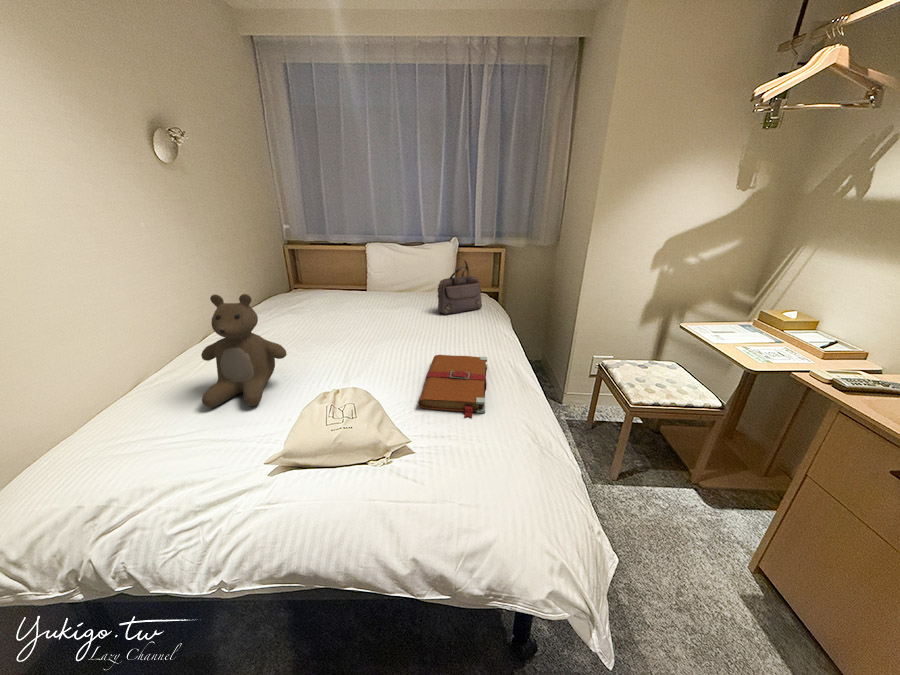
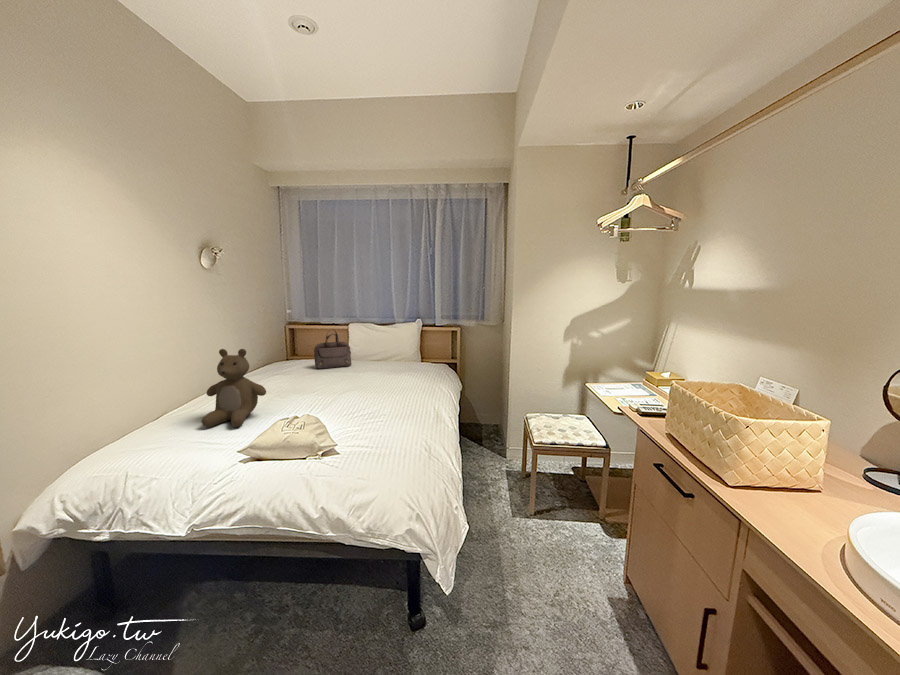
handbag: present [438,260,482,314] -> present [314,331,352,369]
book: present [418,355,487,418] -> none [352,399,416,435]

